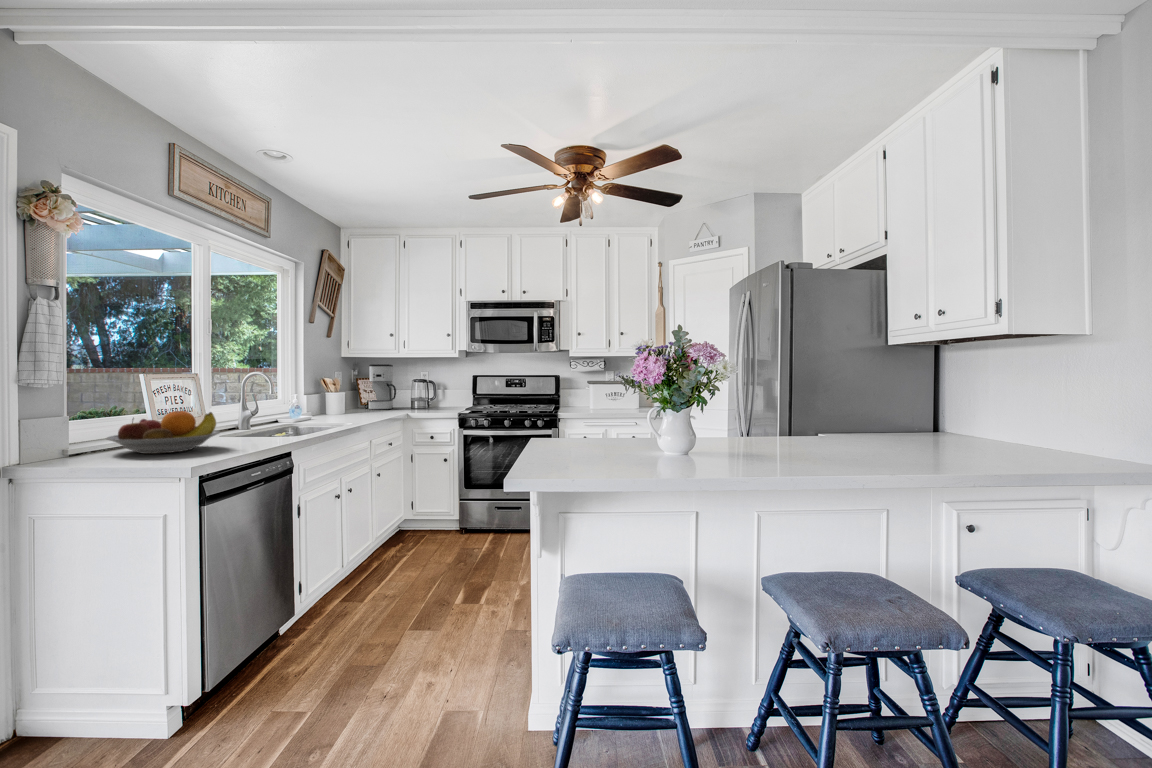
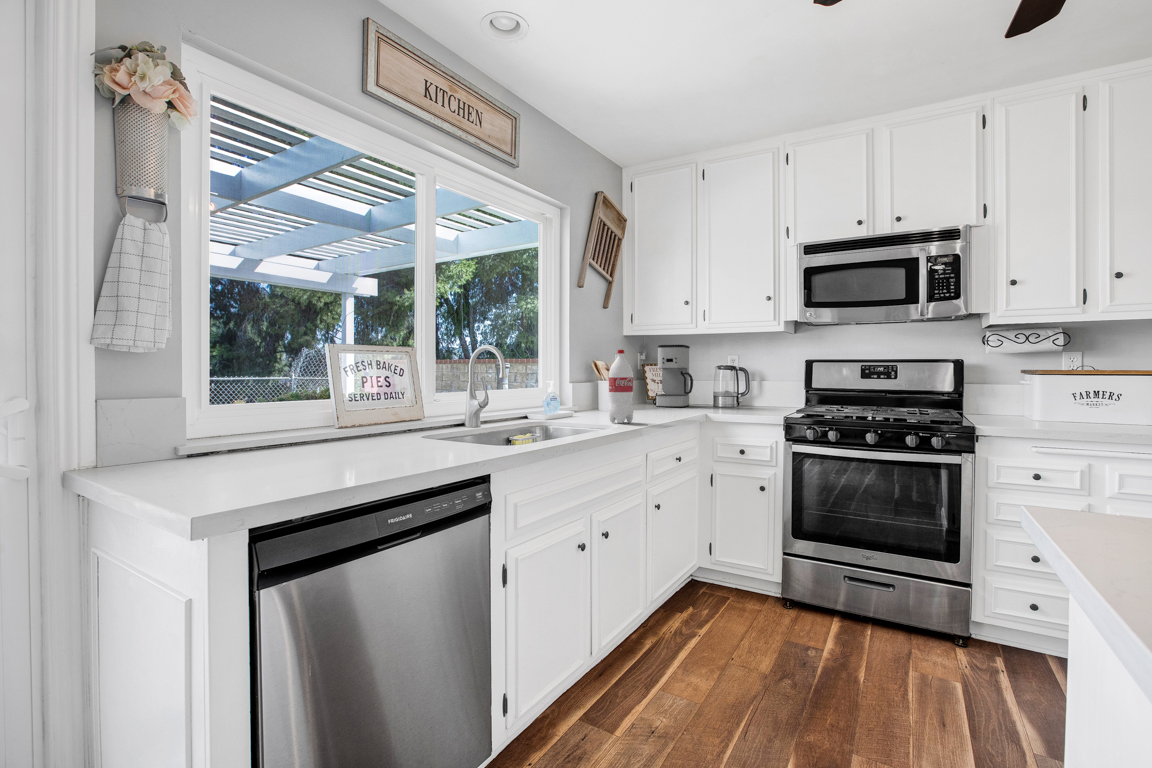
bottle: none [343,372,361,421] -> present [609,350,633,423]
fruit bowl: present [106,411,220,454] -> none [212,400,377,468]

